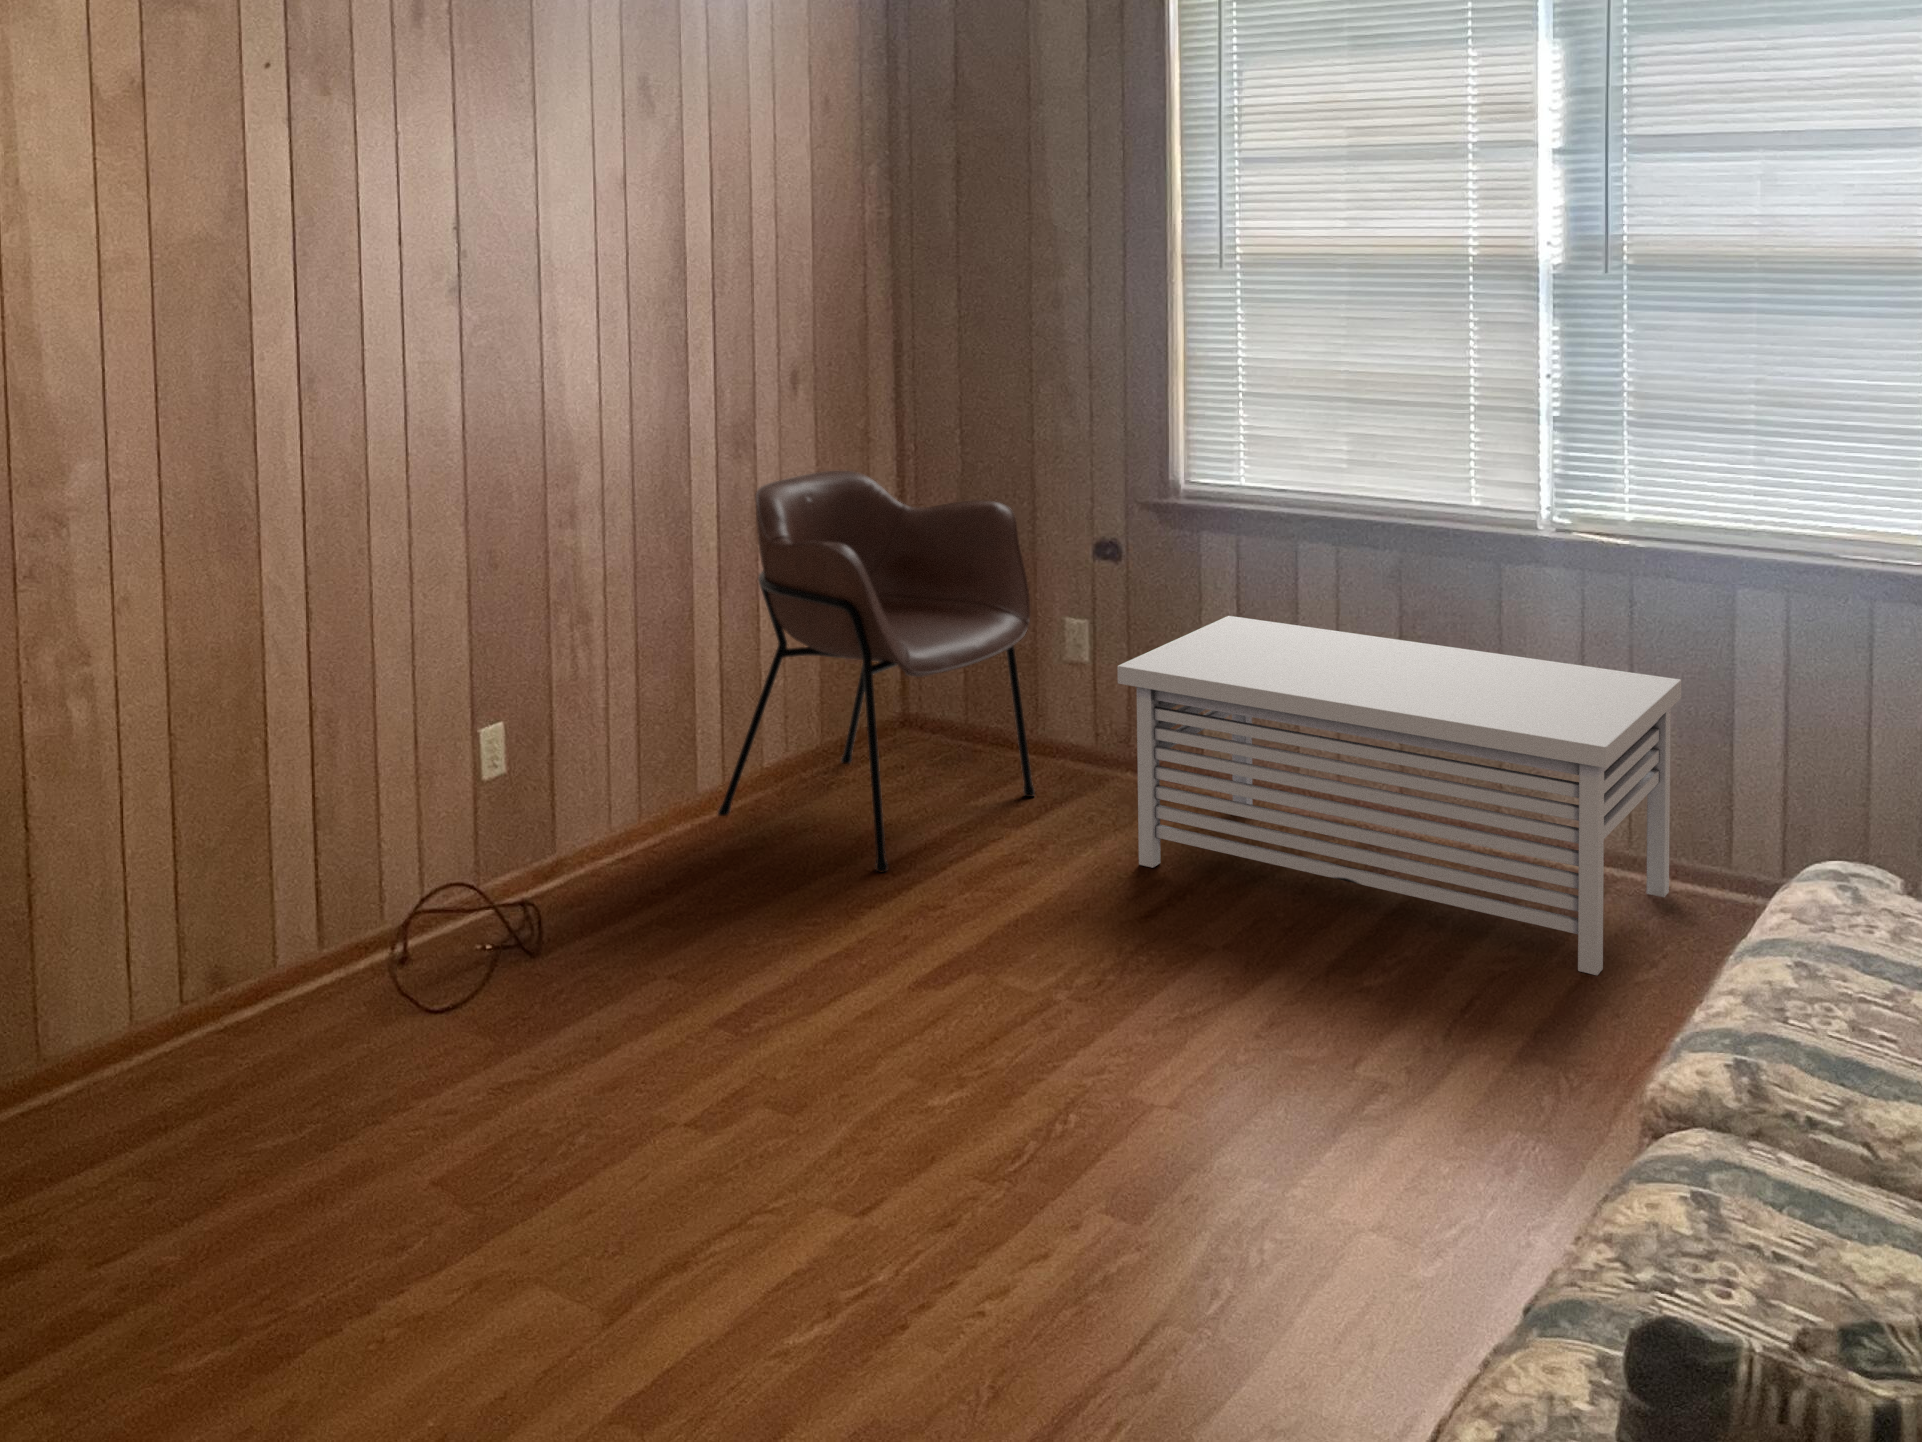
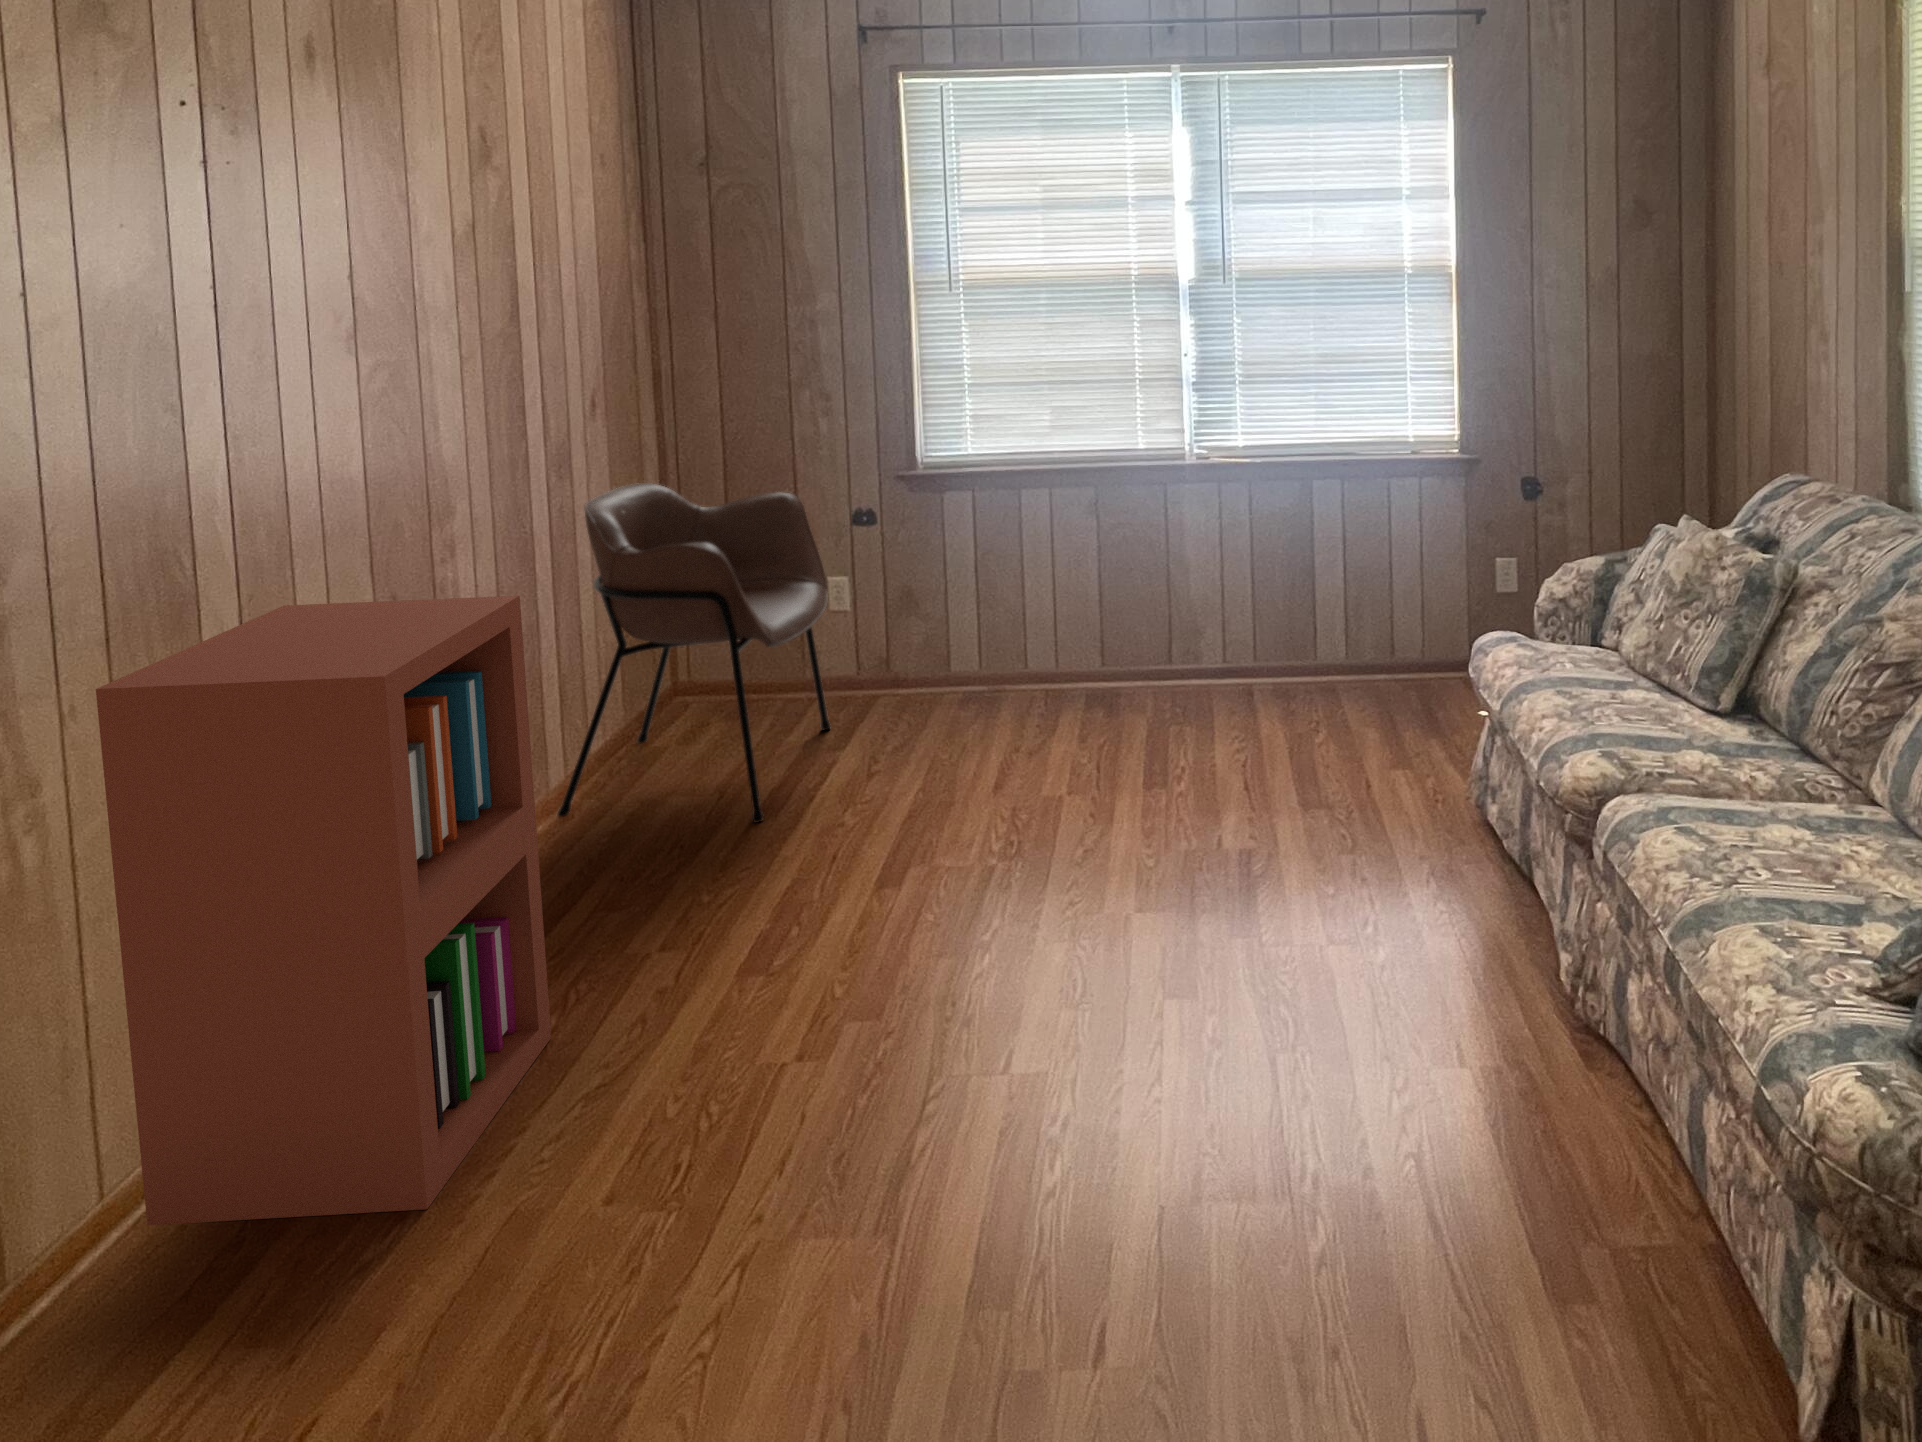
bookshelf: none [203,538,558,1100] -> present [96,596,551,1225]
storage bench: present [1117,616,1681,975] -> none [937,545,1306,758]

